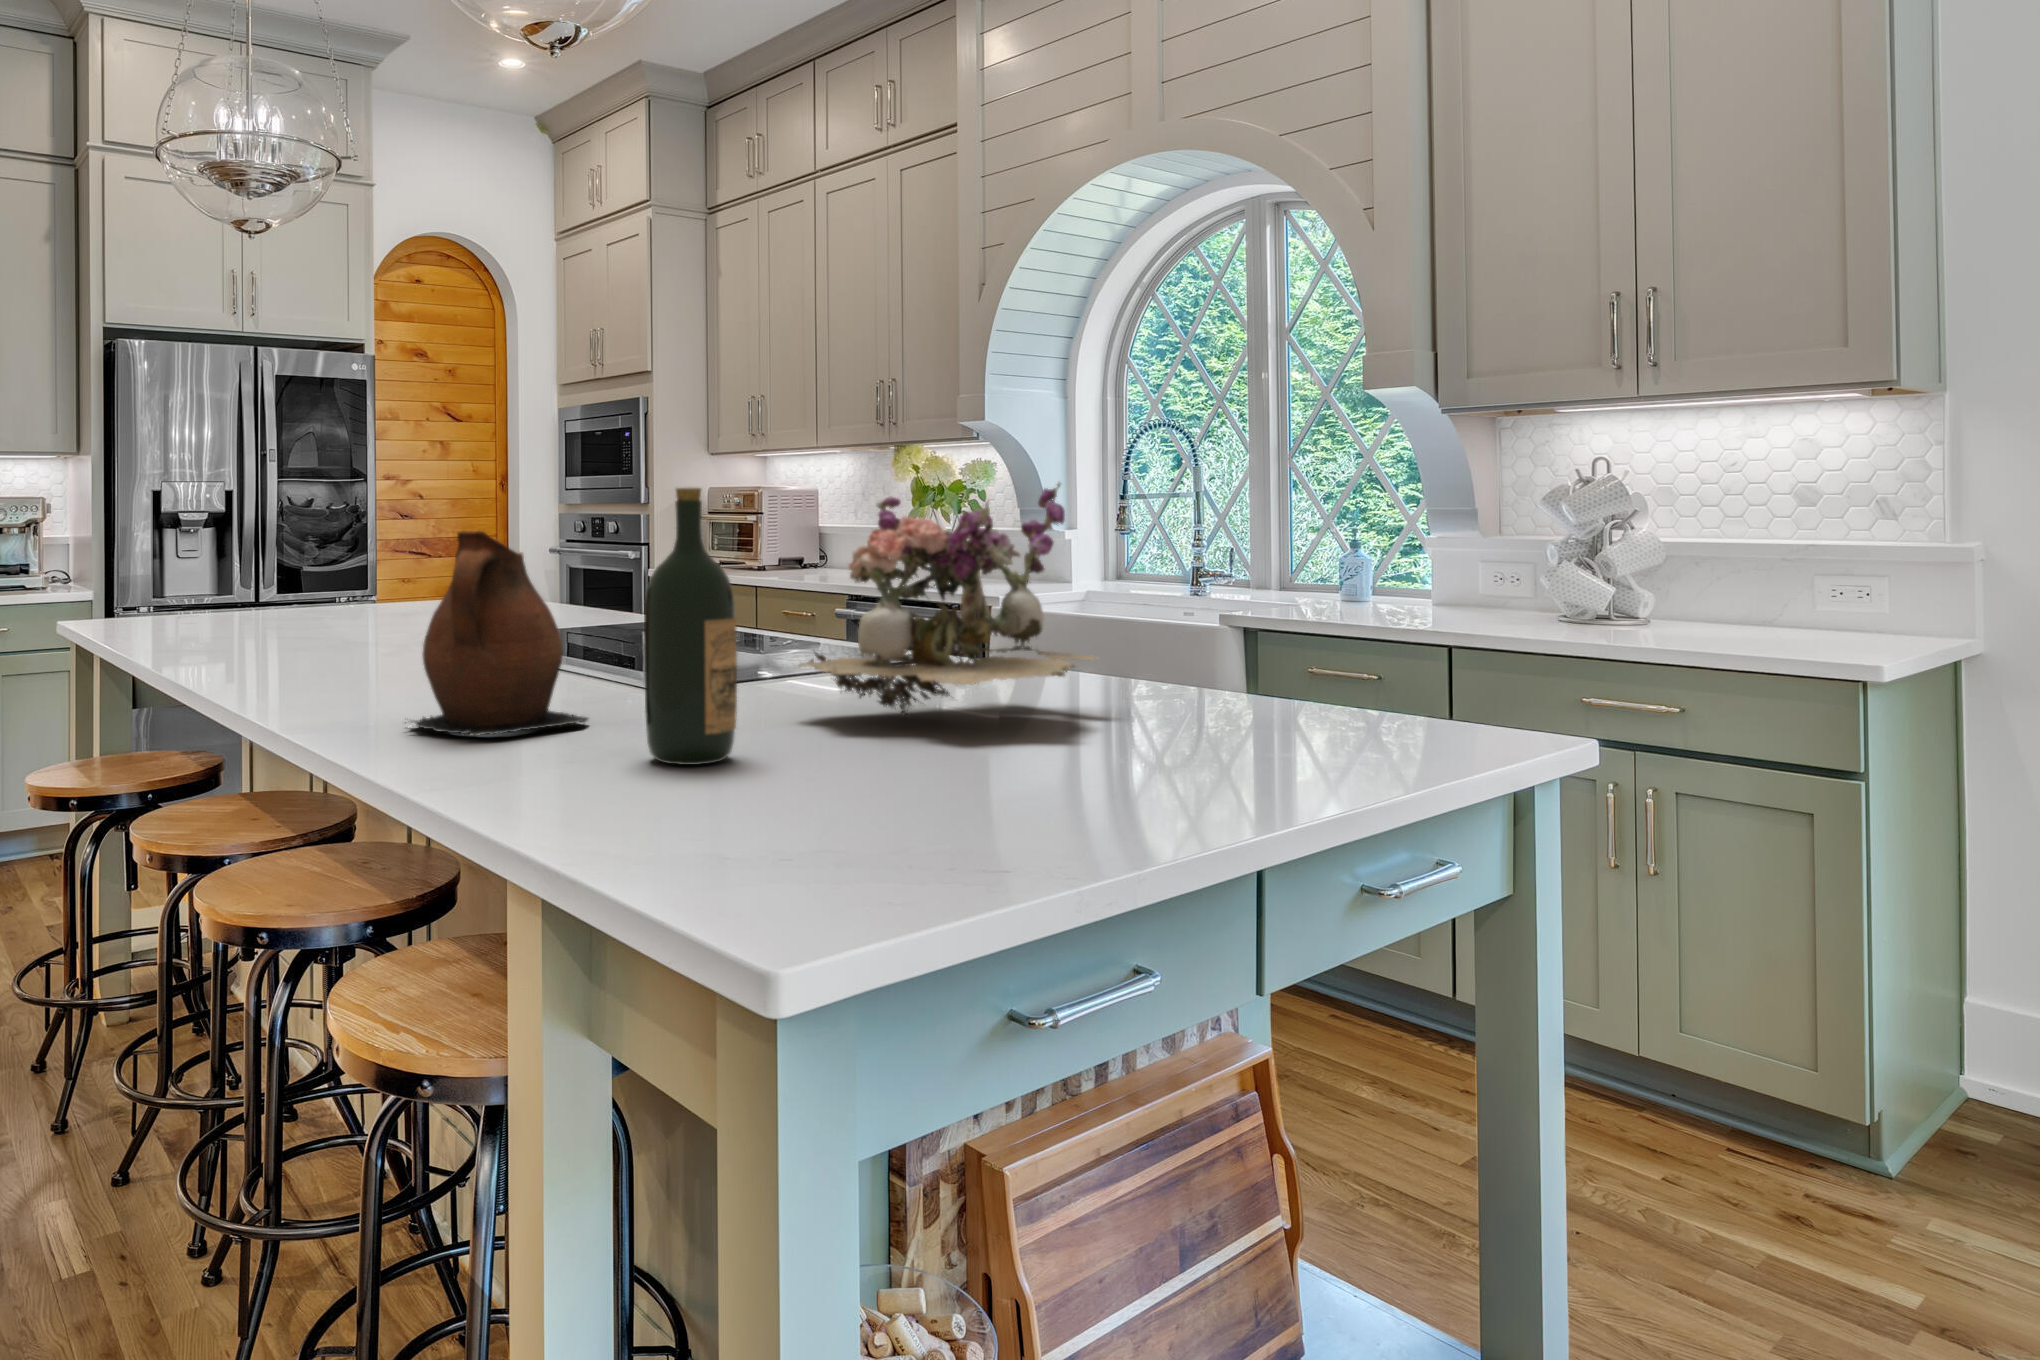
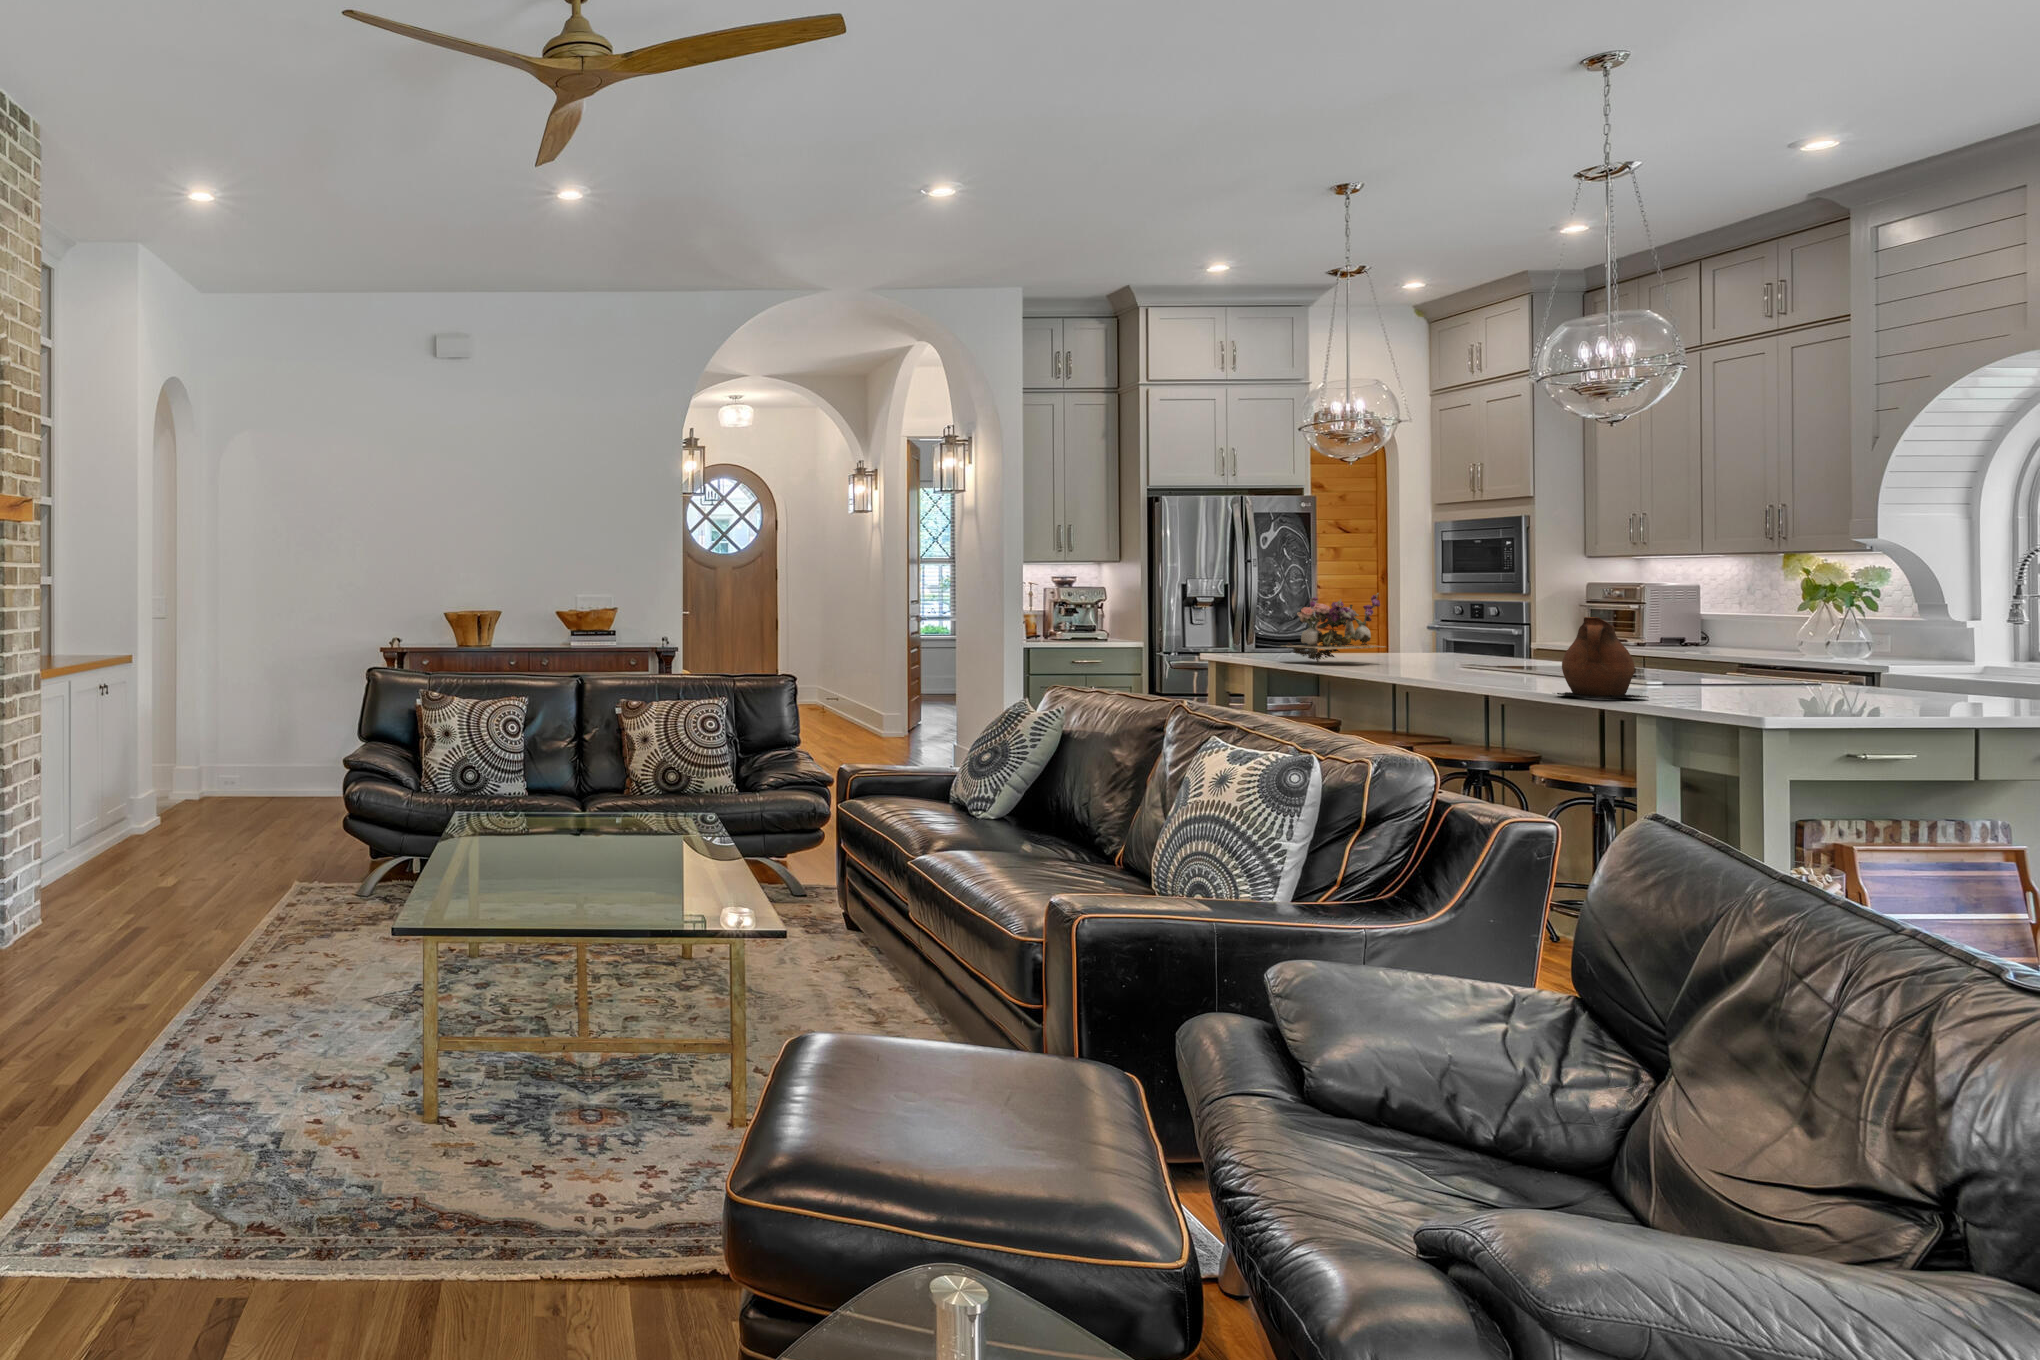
flower arrangement: present [797,482,1099,717] -> present [1282,593,1385,662]
wine bottle: present [644,488,737,765] -> none [1698,602,1746,709]

